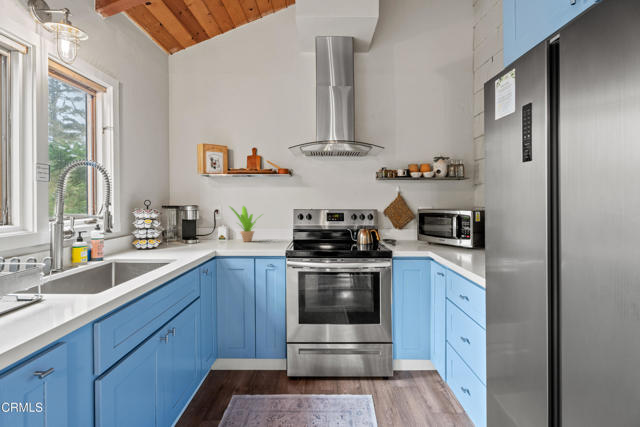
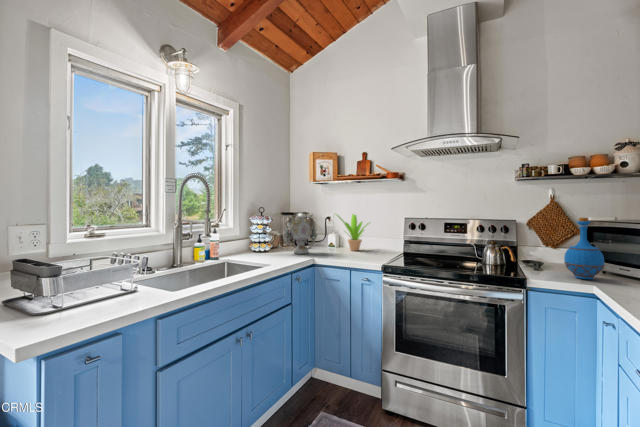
vase: none [178,206,213,247] -> present [284,215,317,254]
bottle: none [409,207,430,248] -> present [564,218,605,279]

